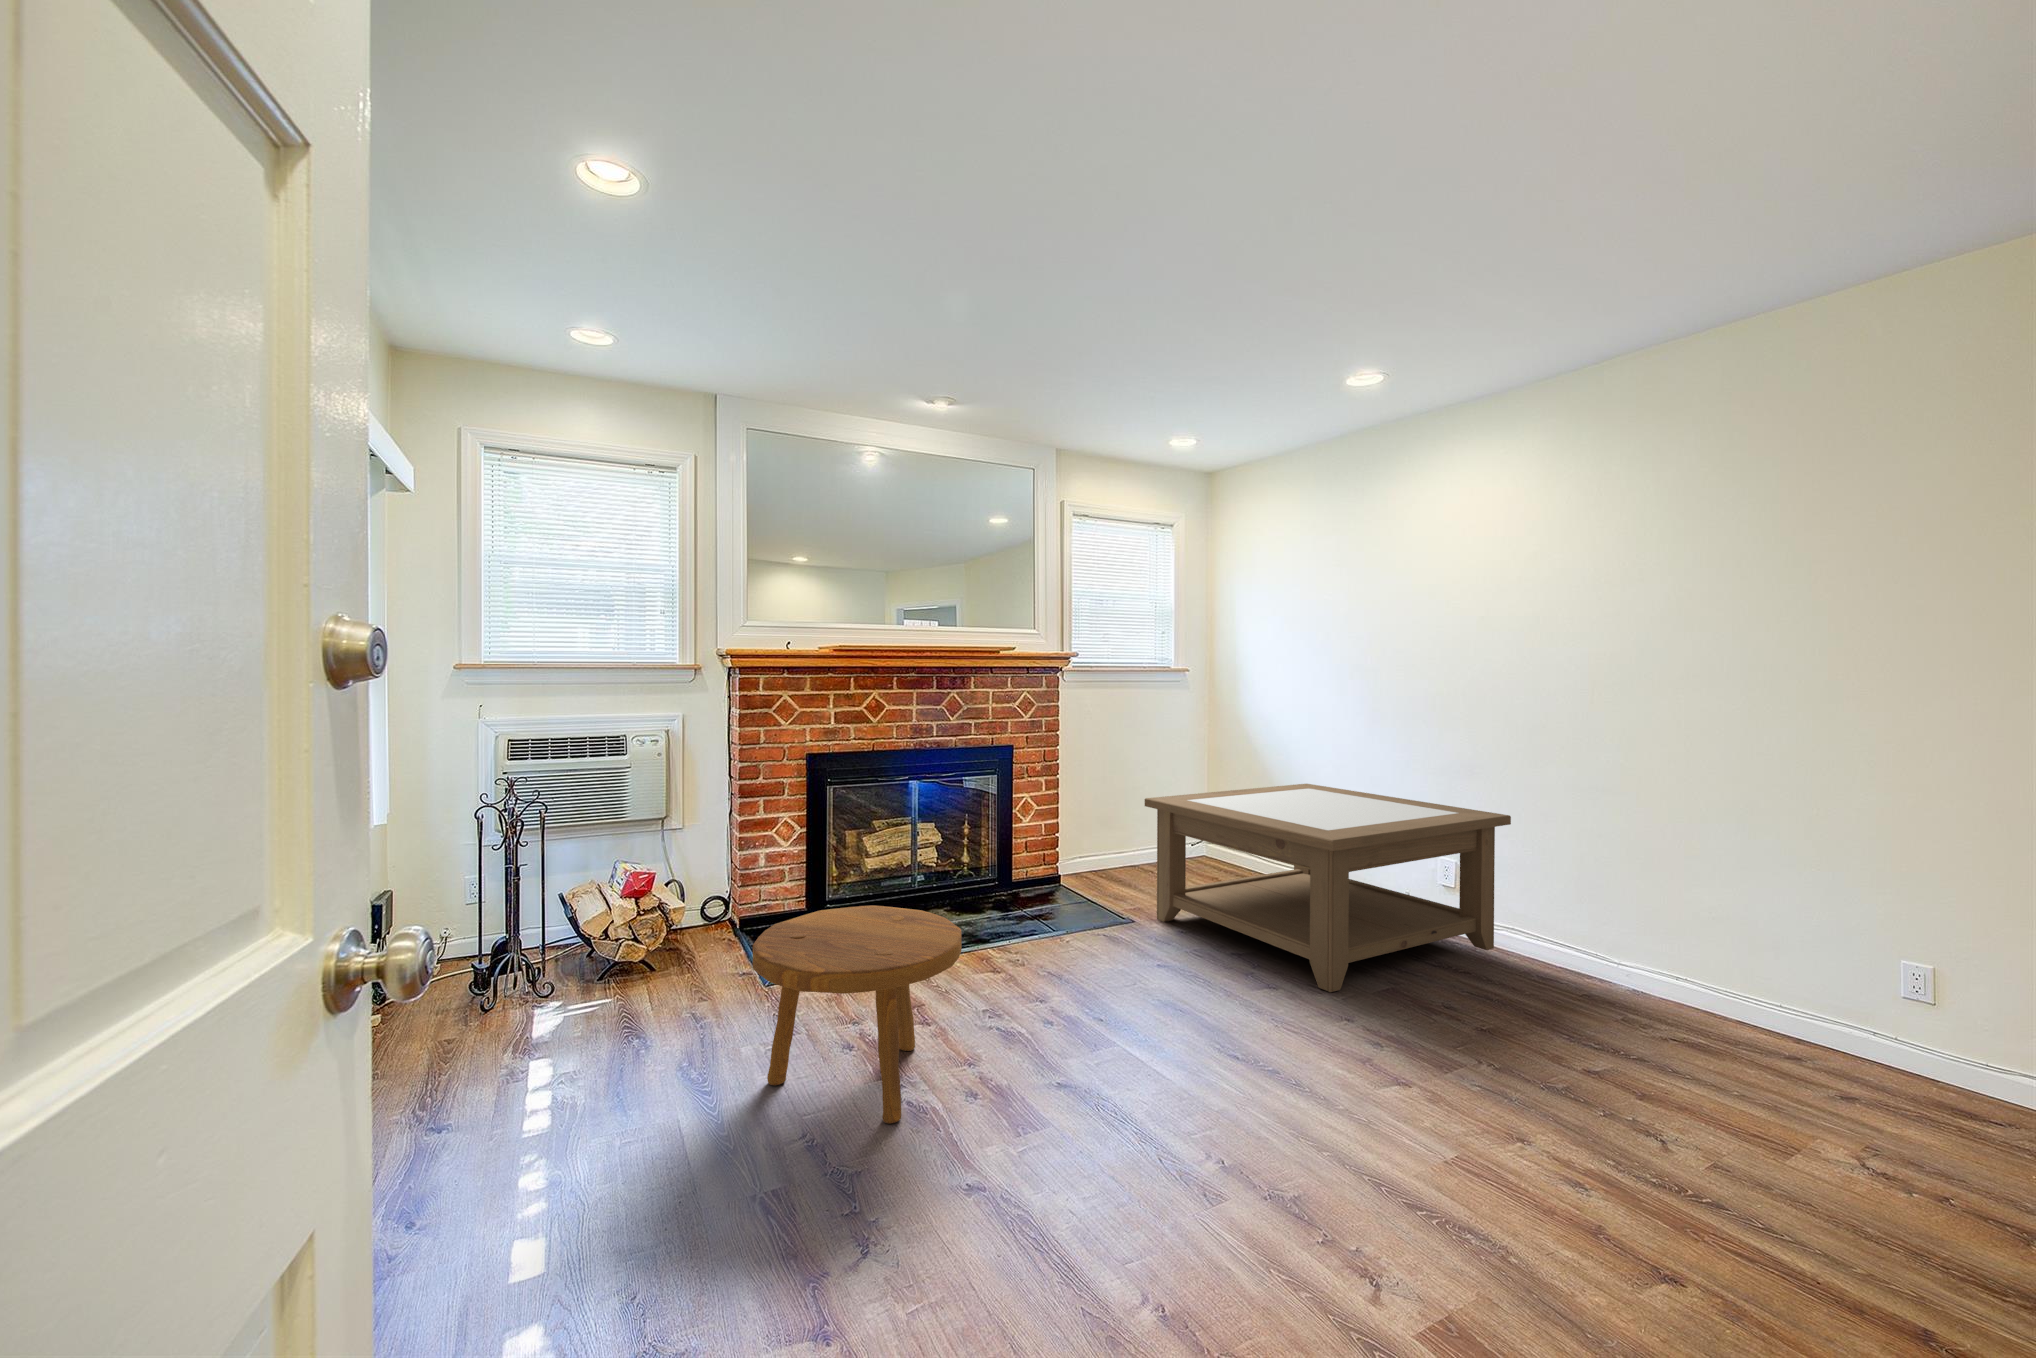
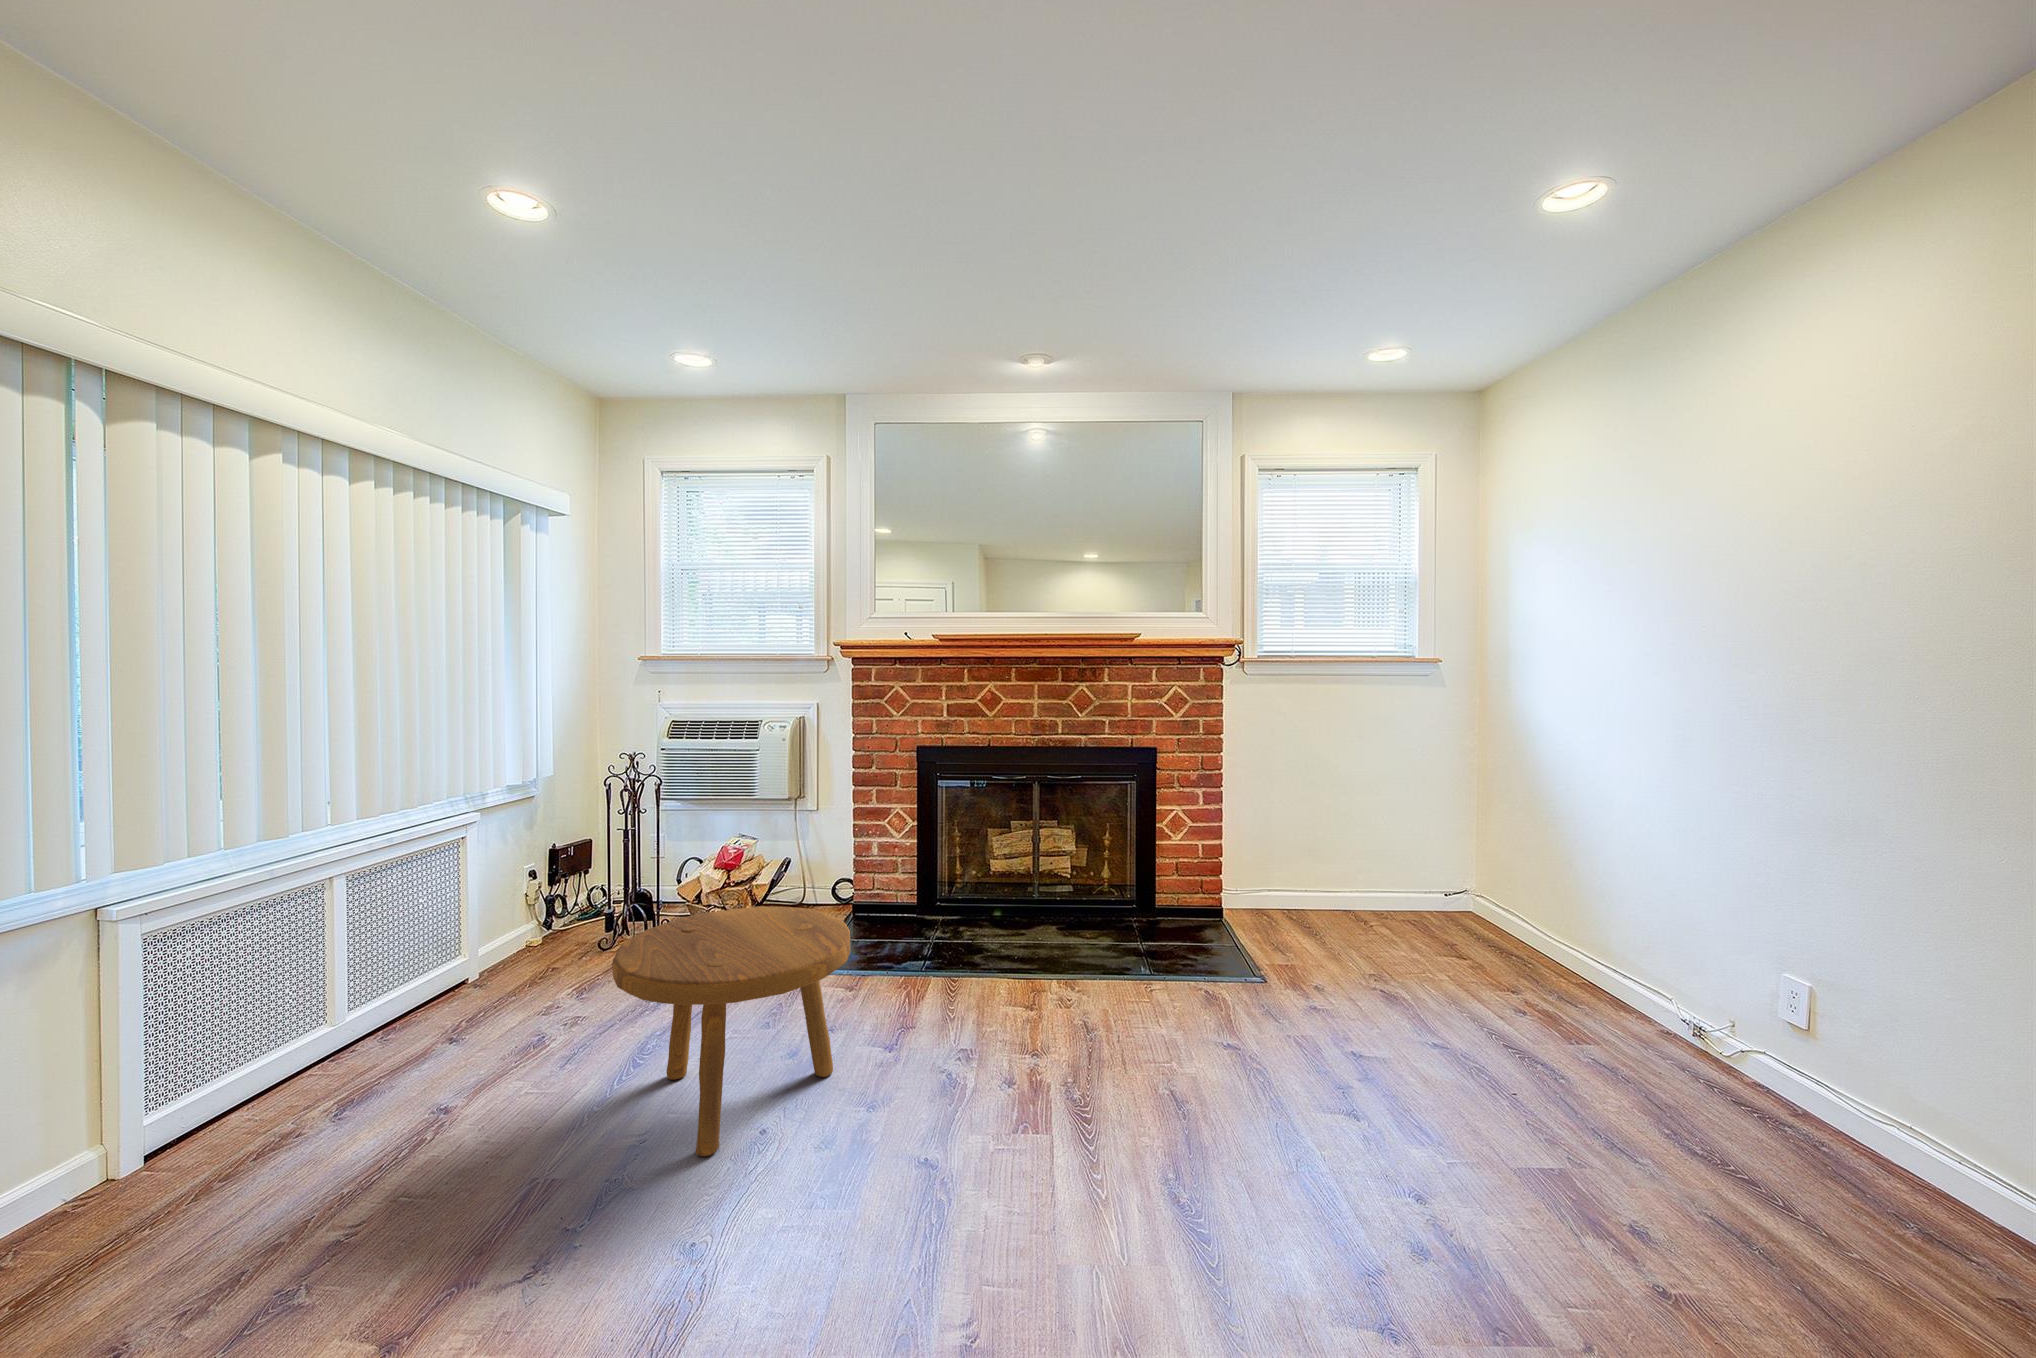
coffee table: present [1145,784,1511,992] -> none [1273,822,1898,1149]

